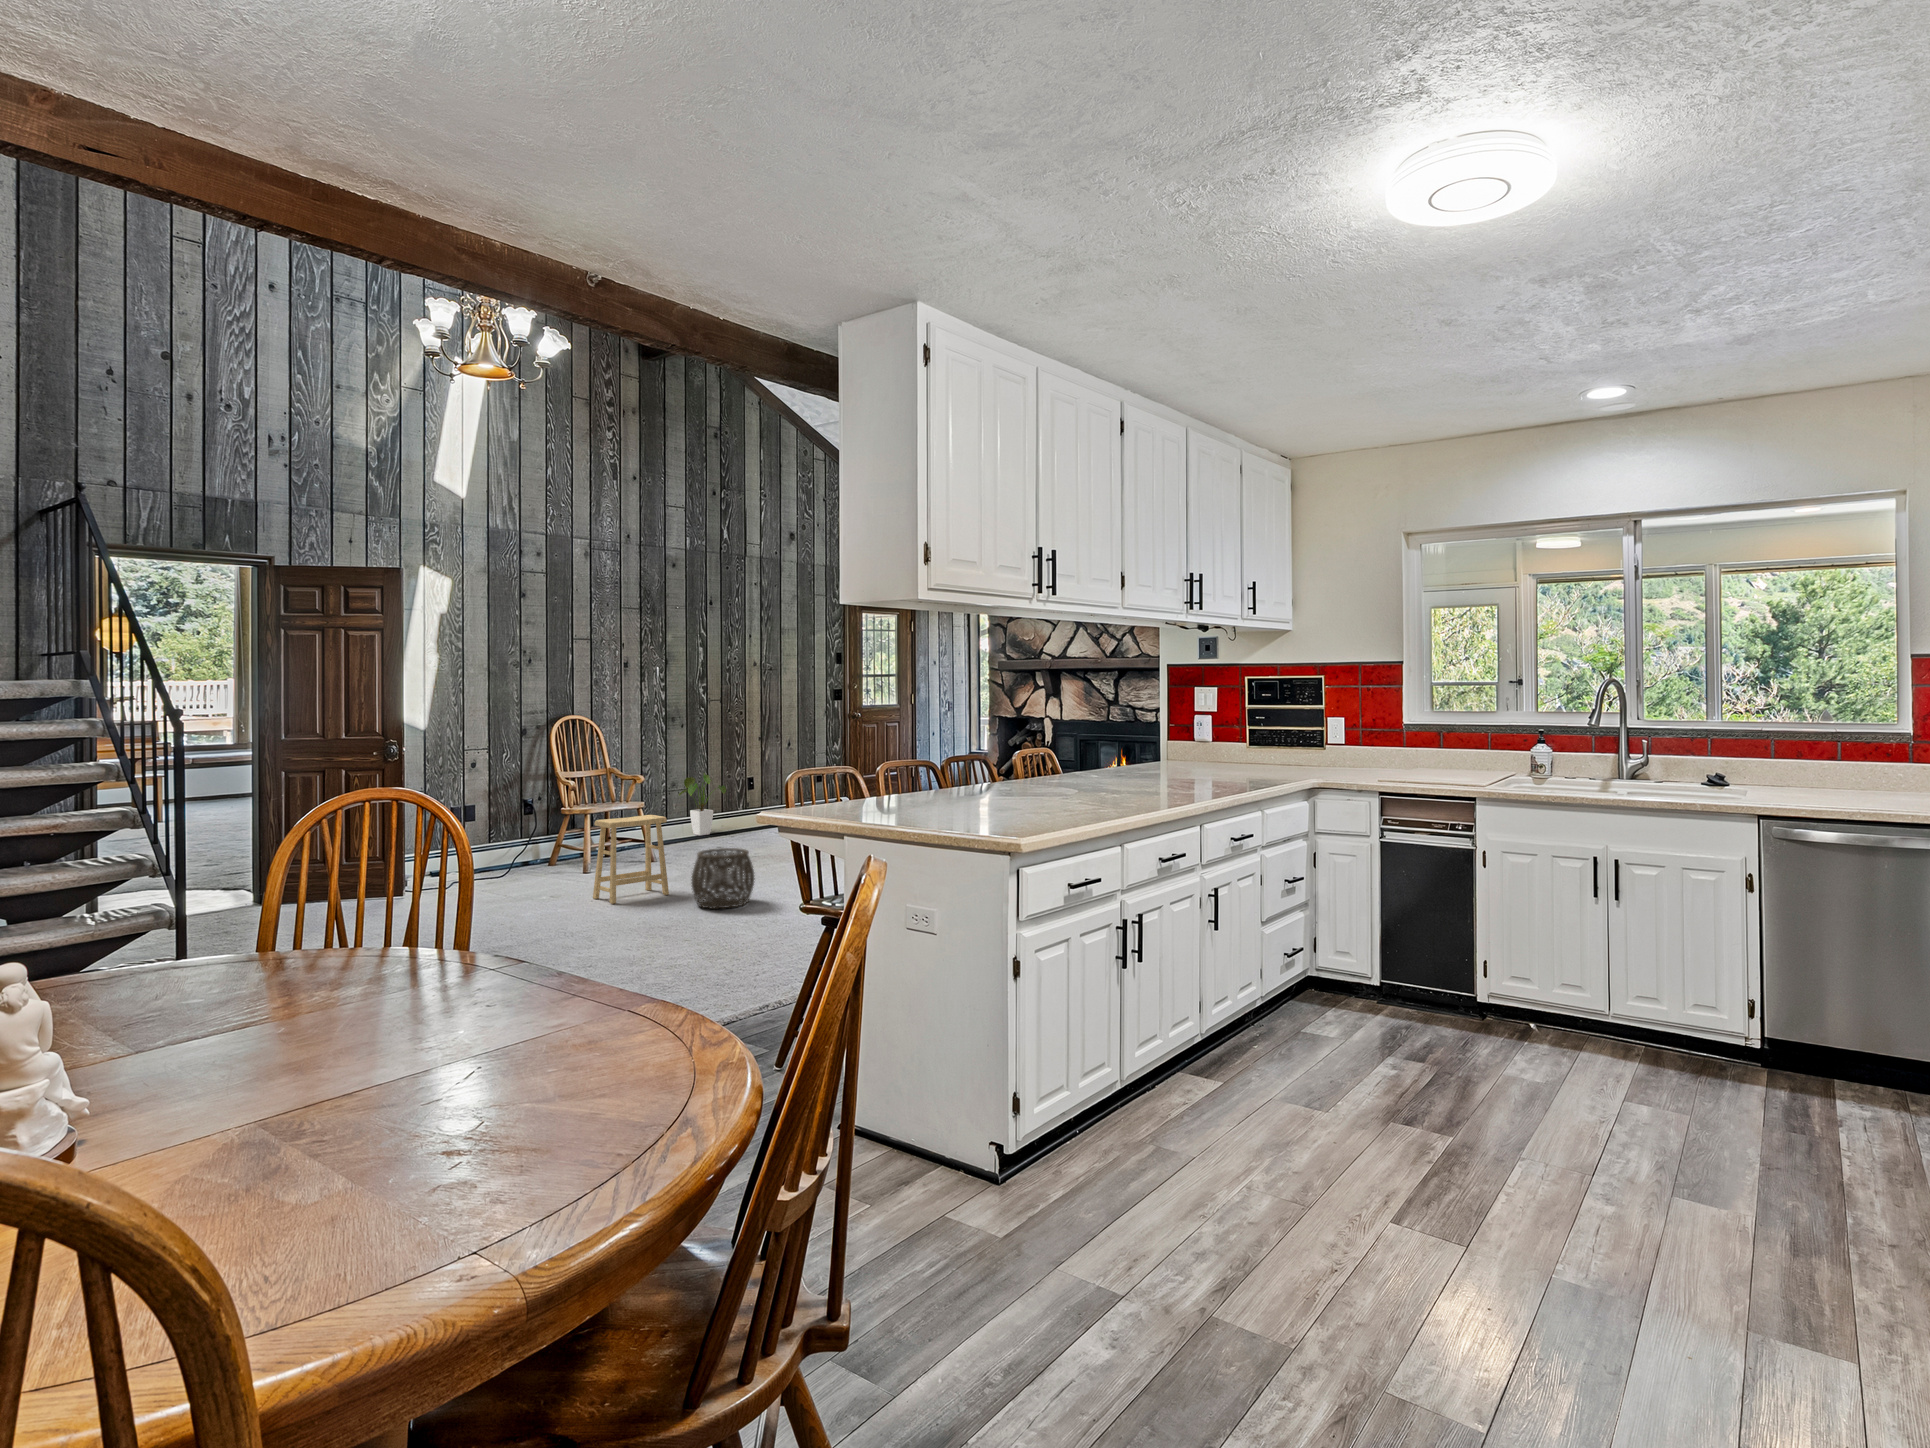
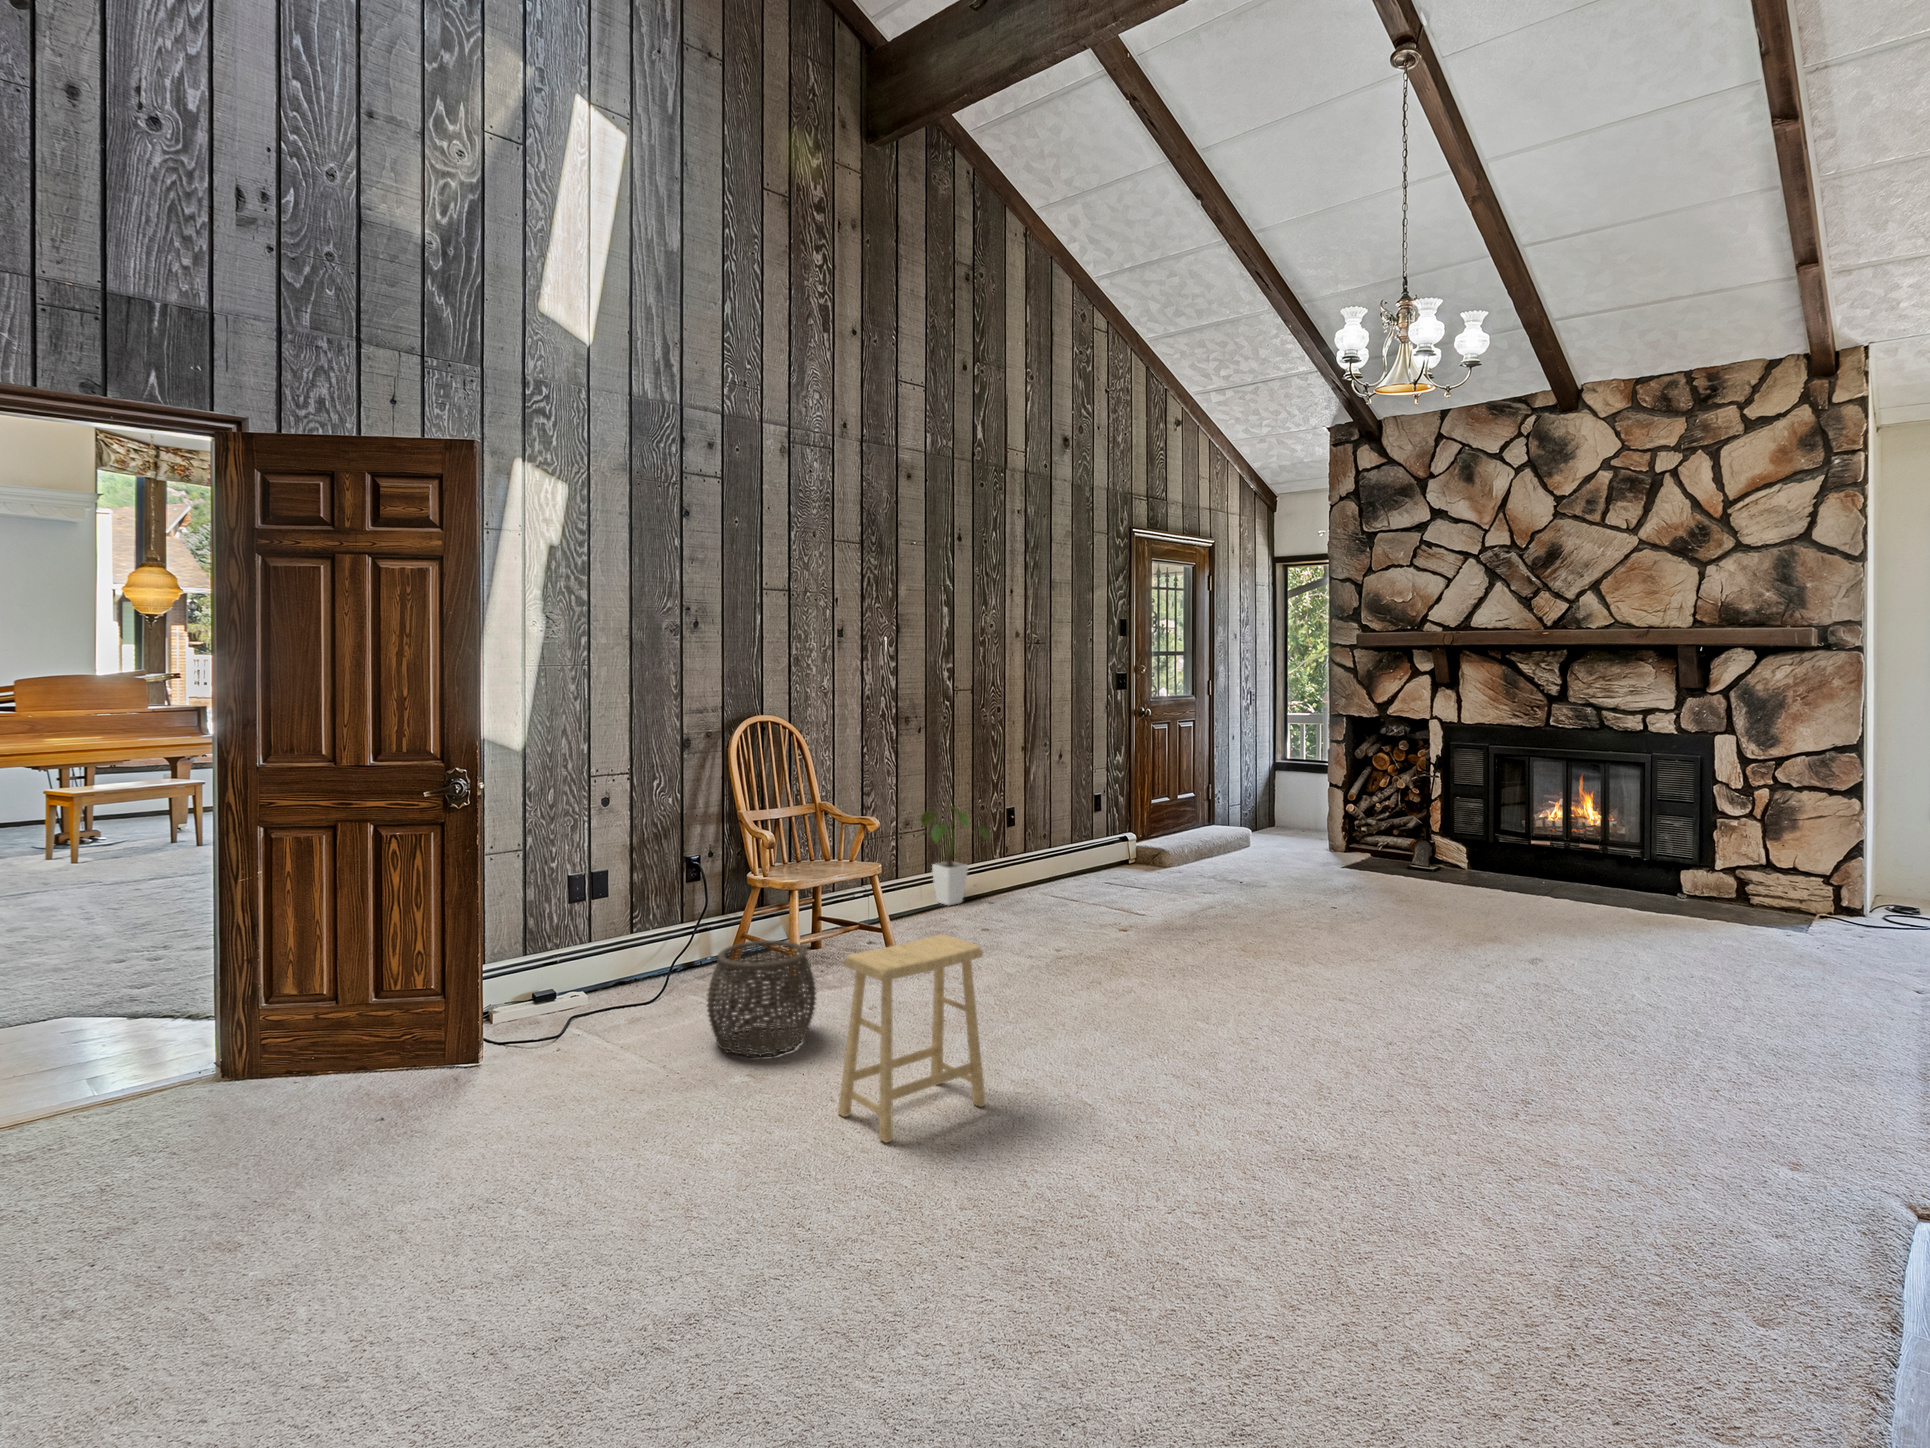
woven basket: present [691,848,755,909] -> present [707,940,816,1056]

